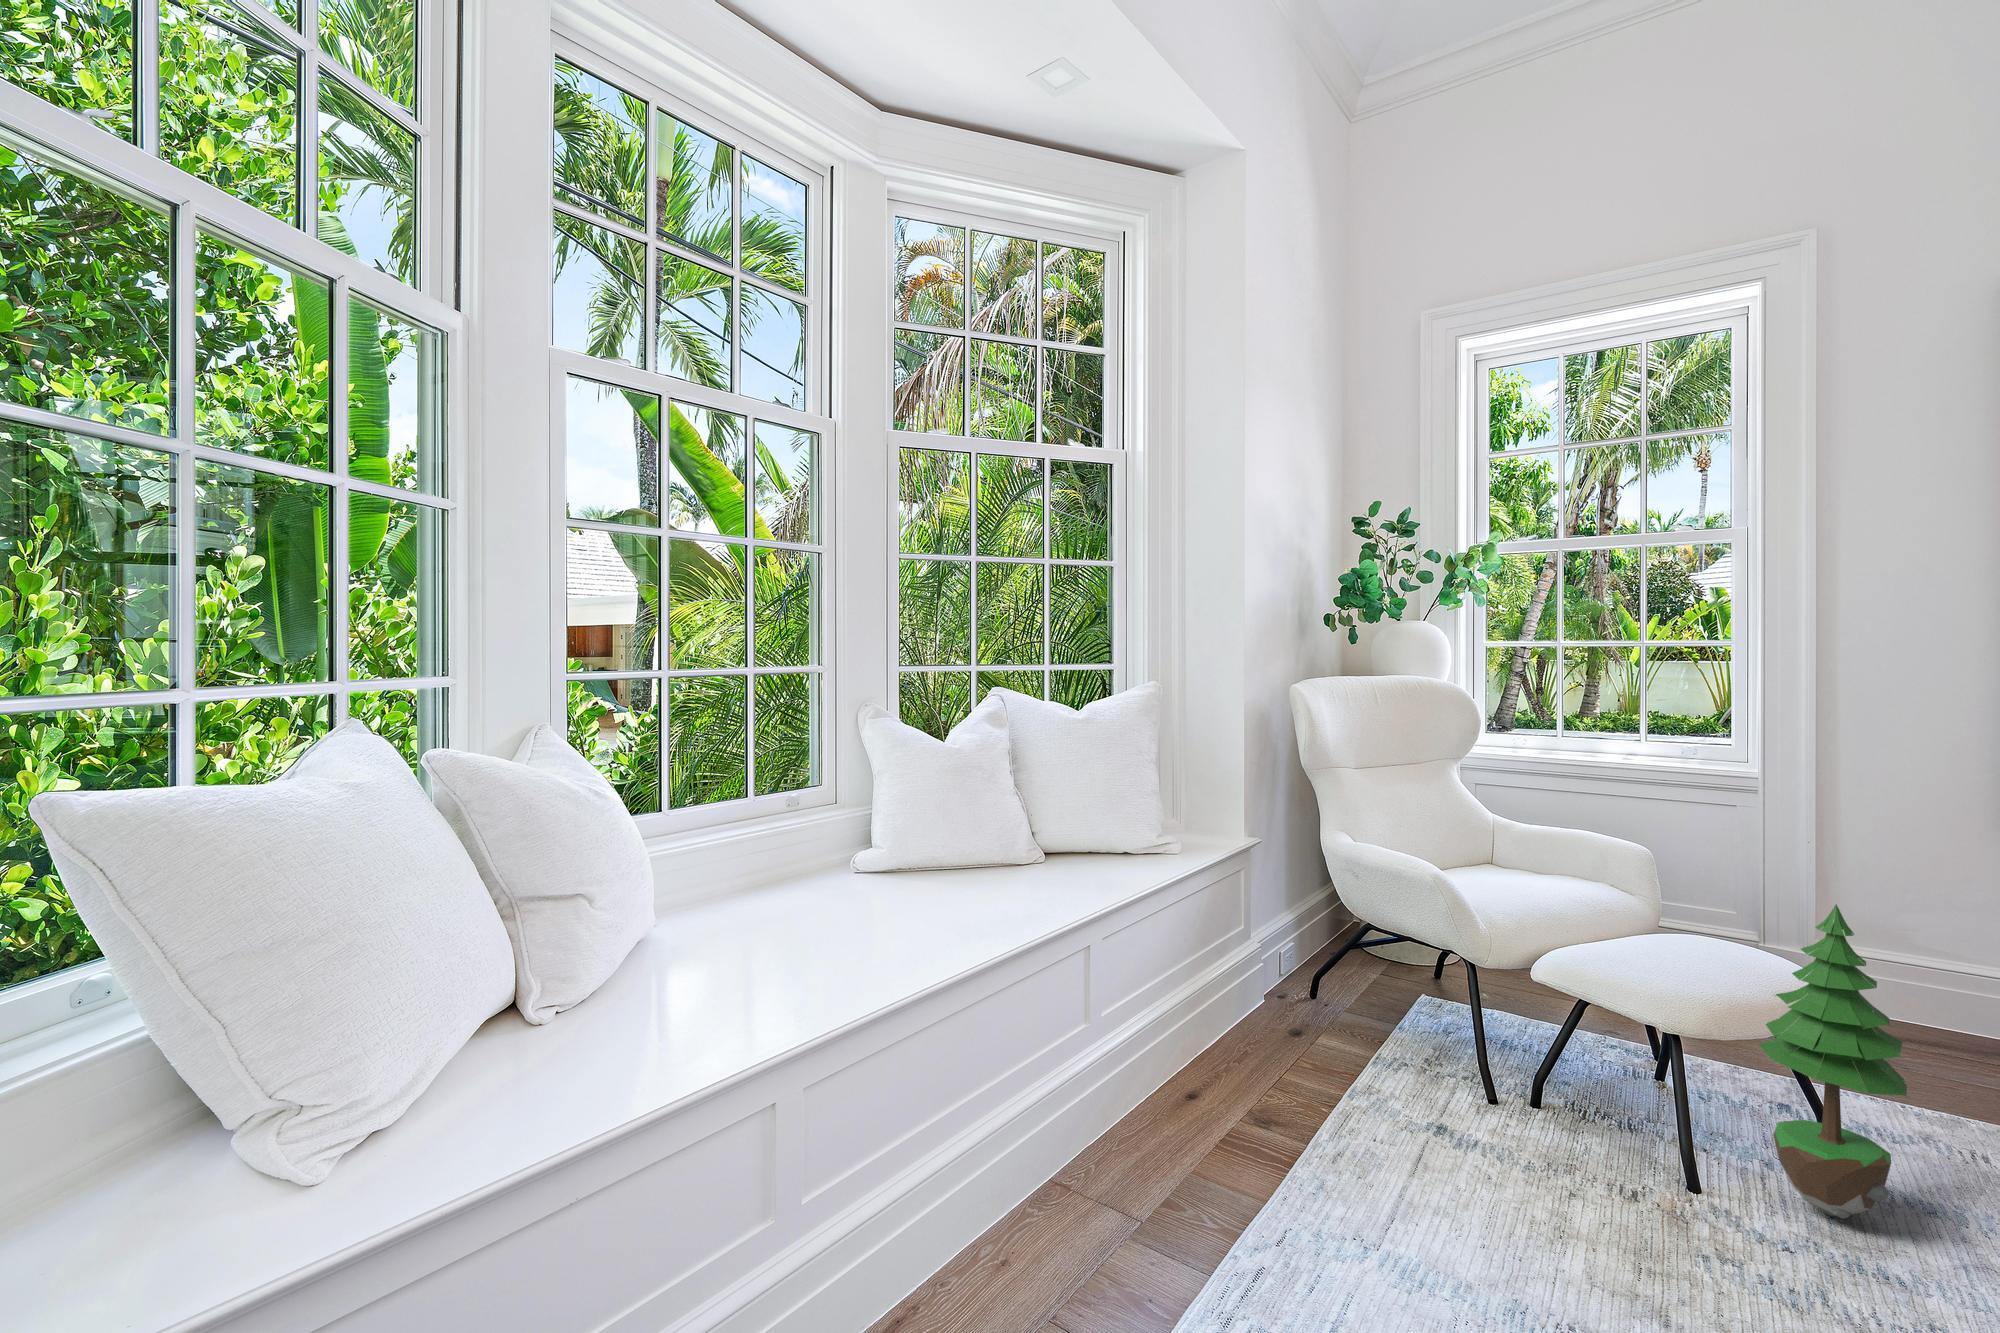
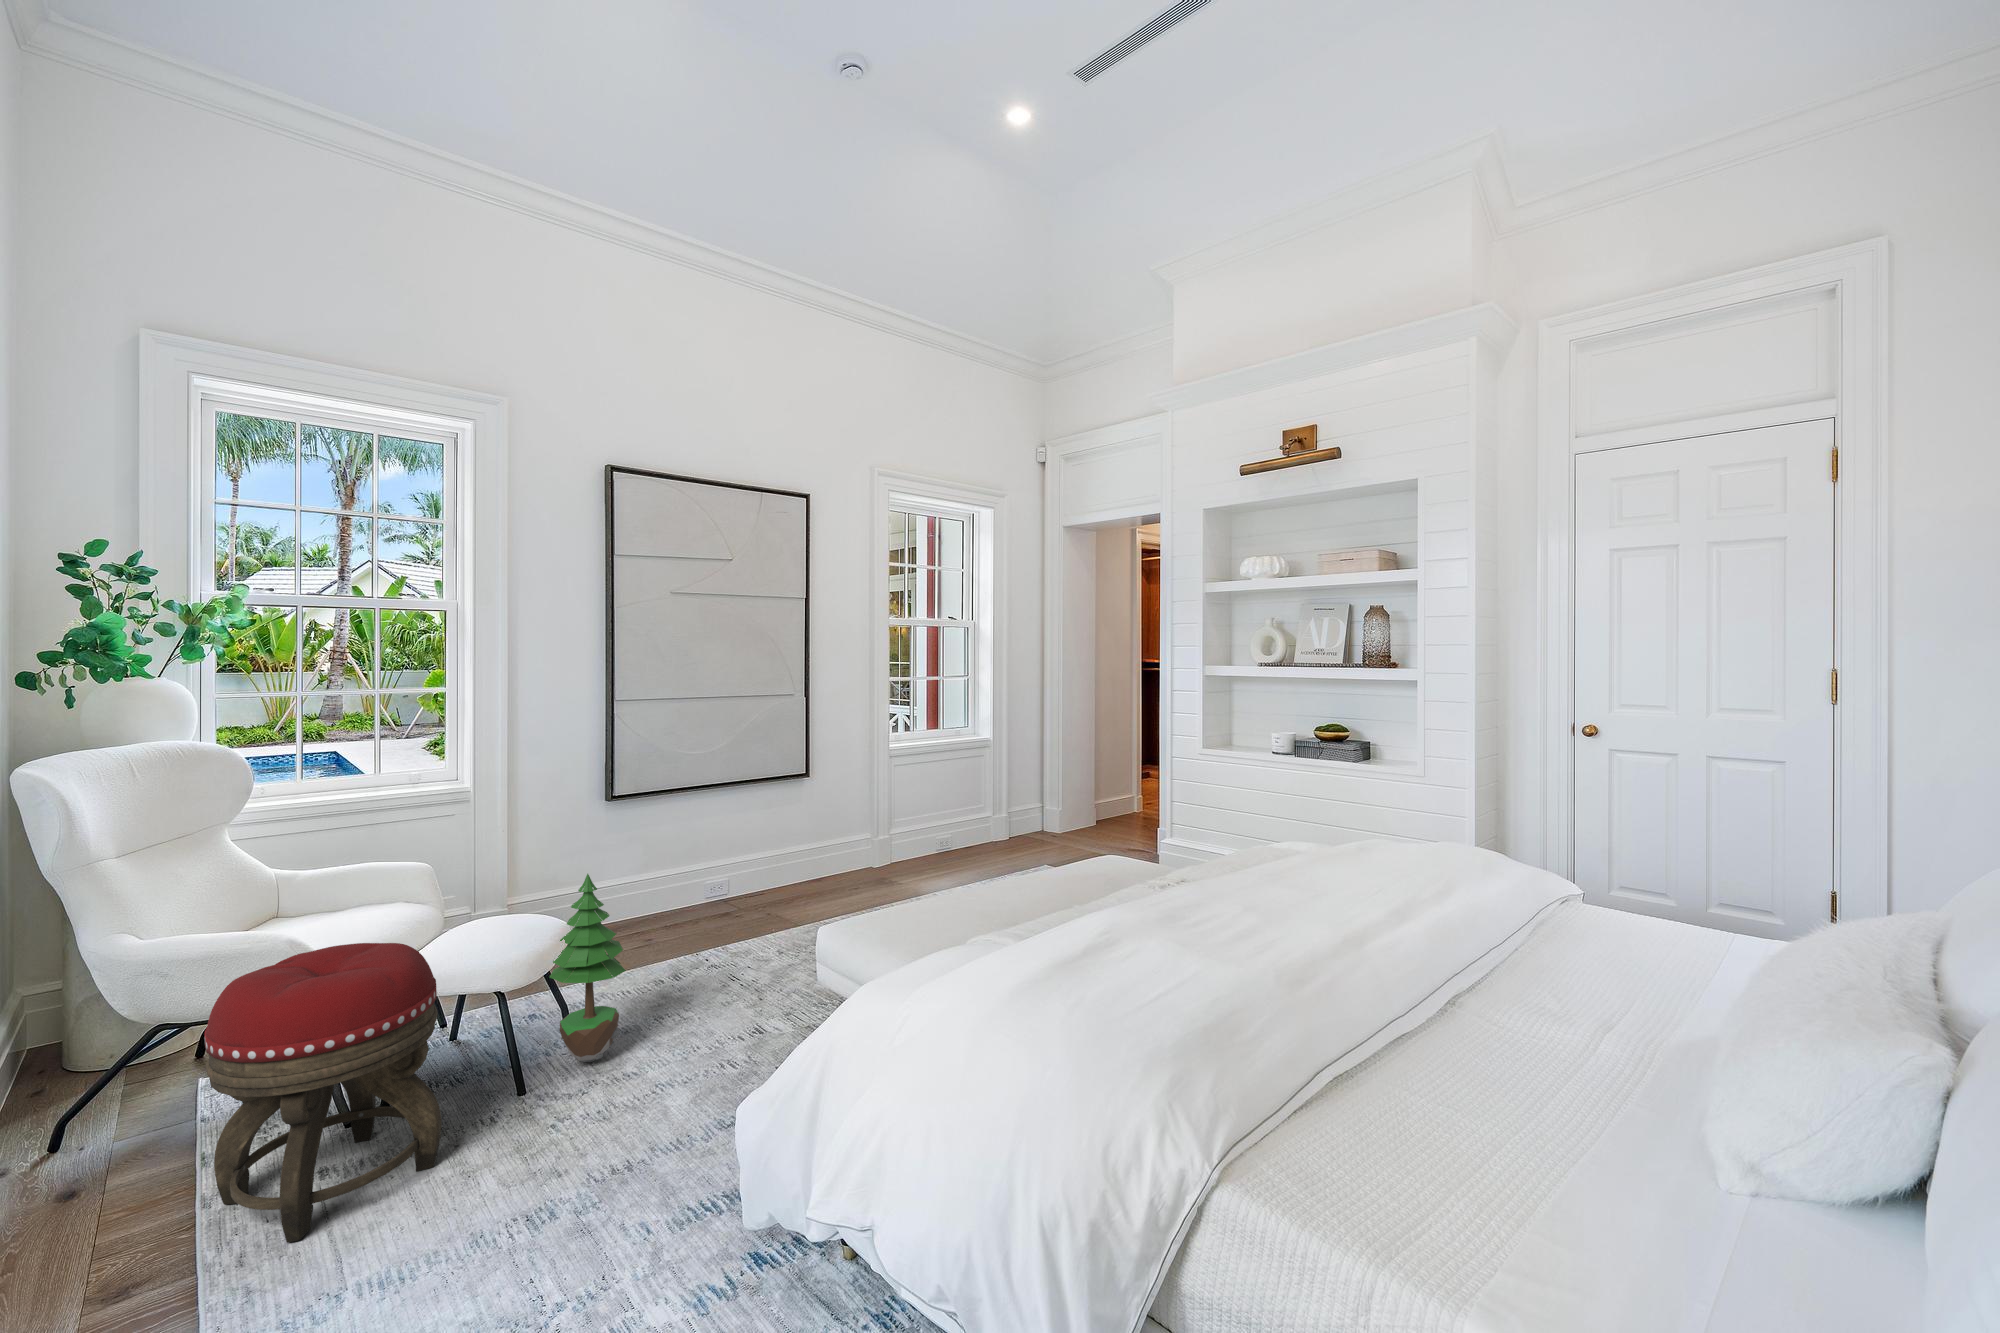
footstool: none [1337,884,1560,1198] -> present [204,943,442,1243]

